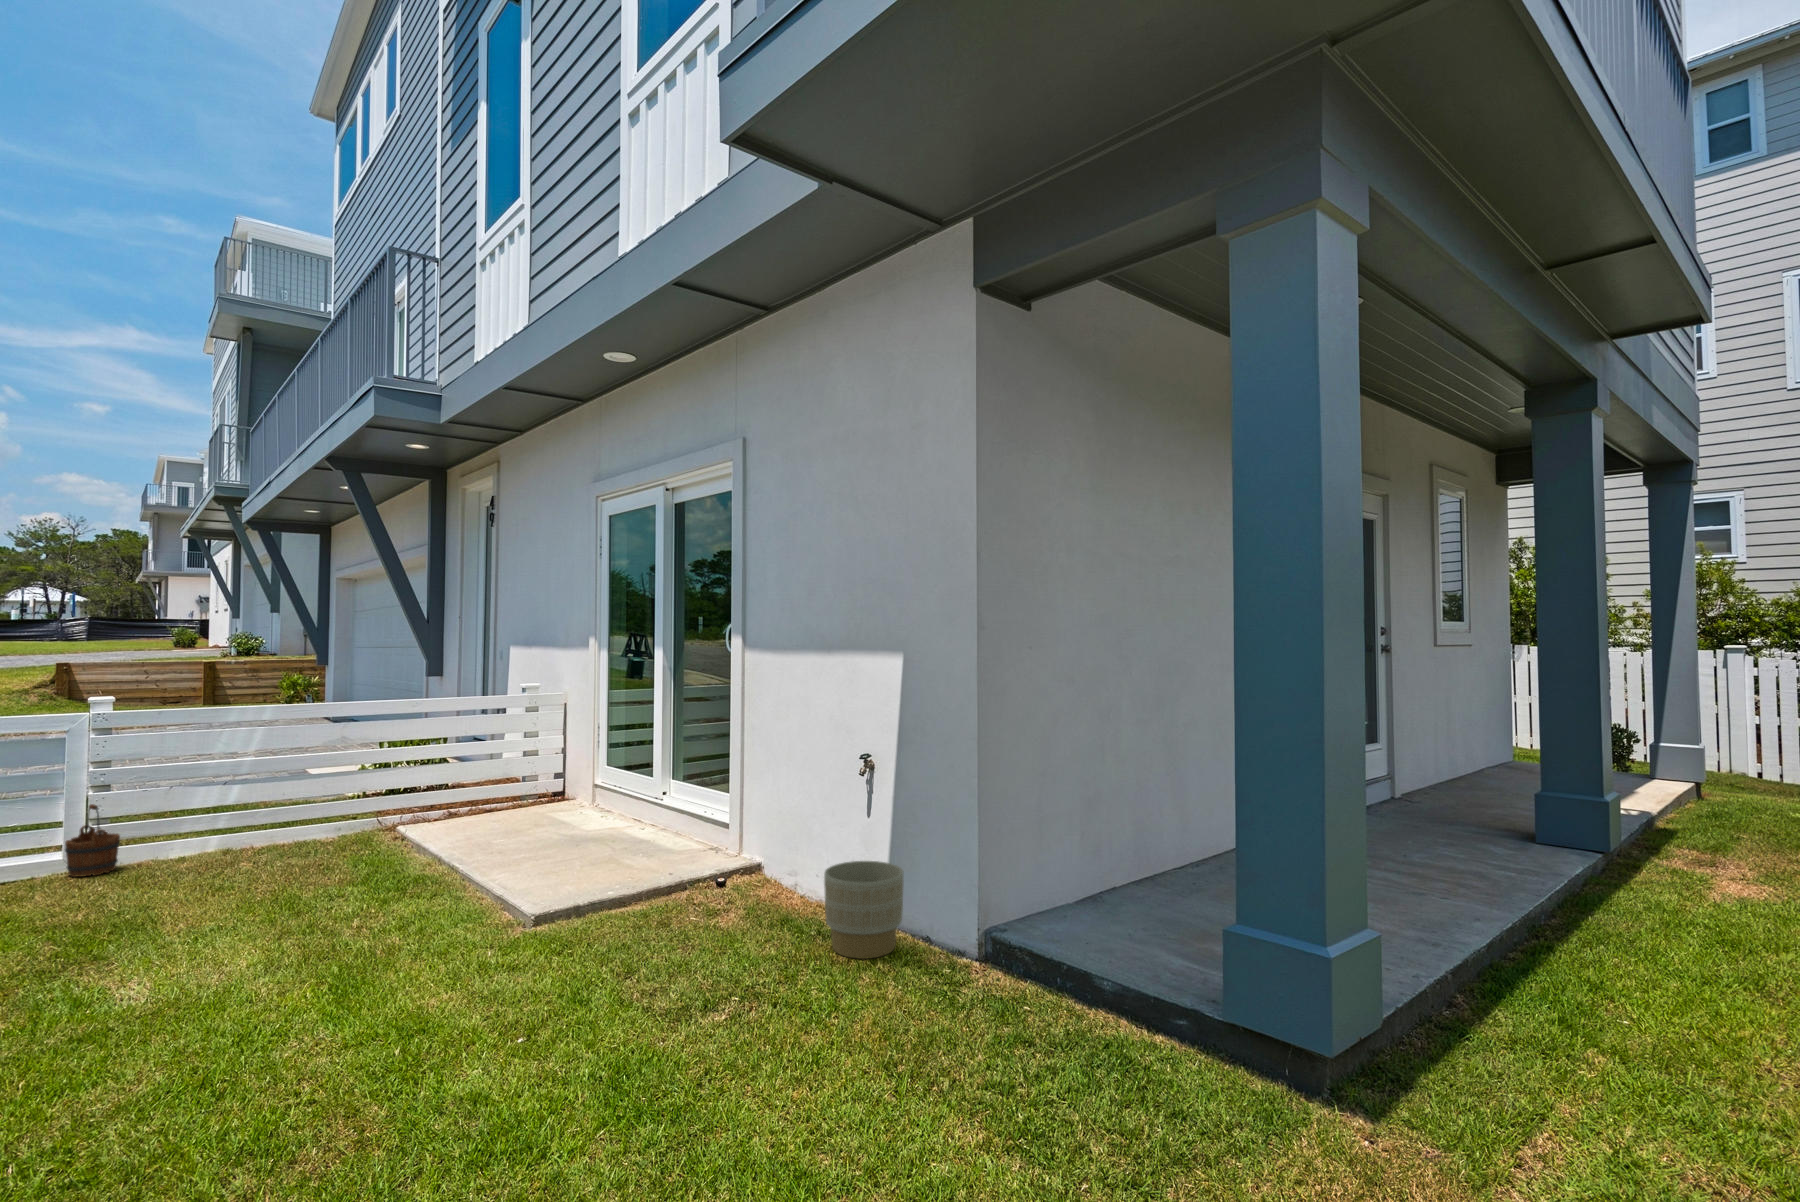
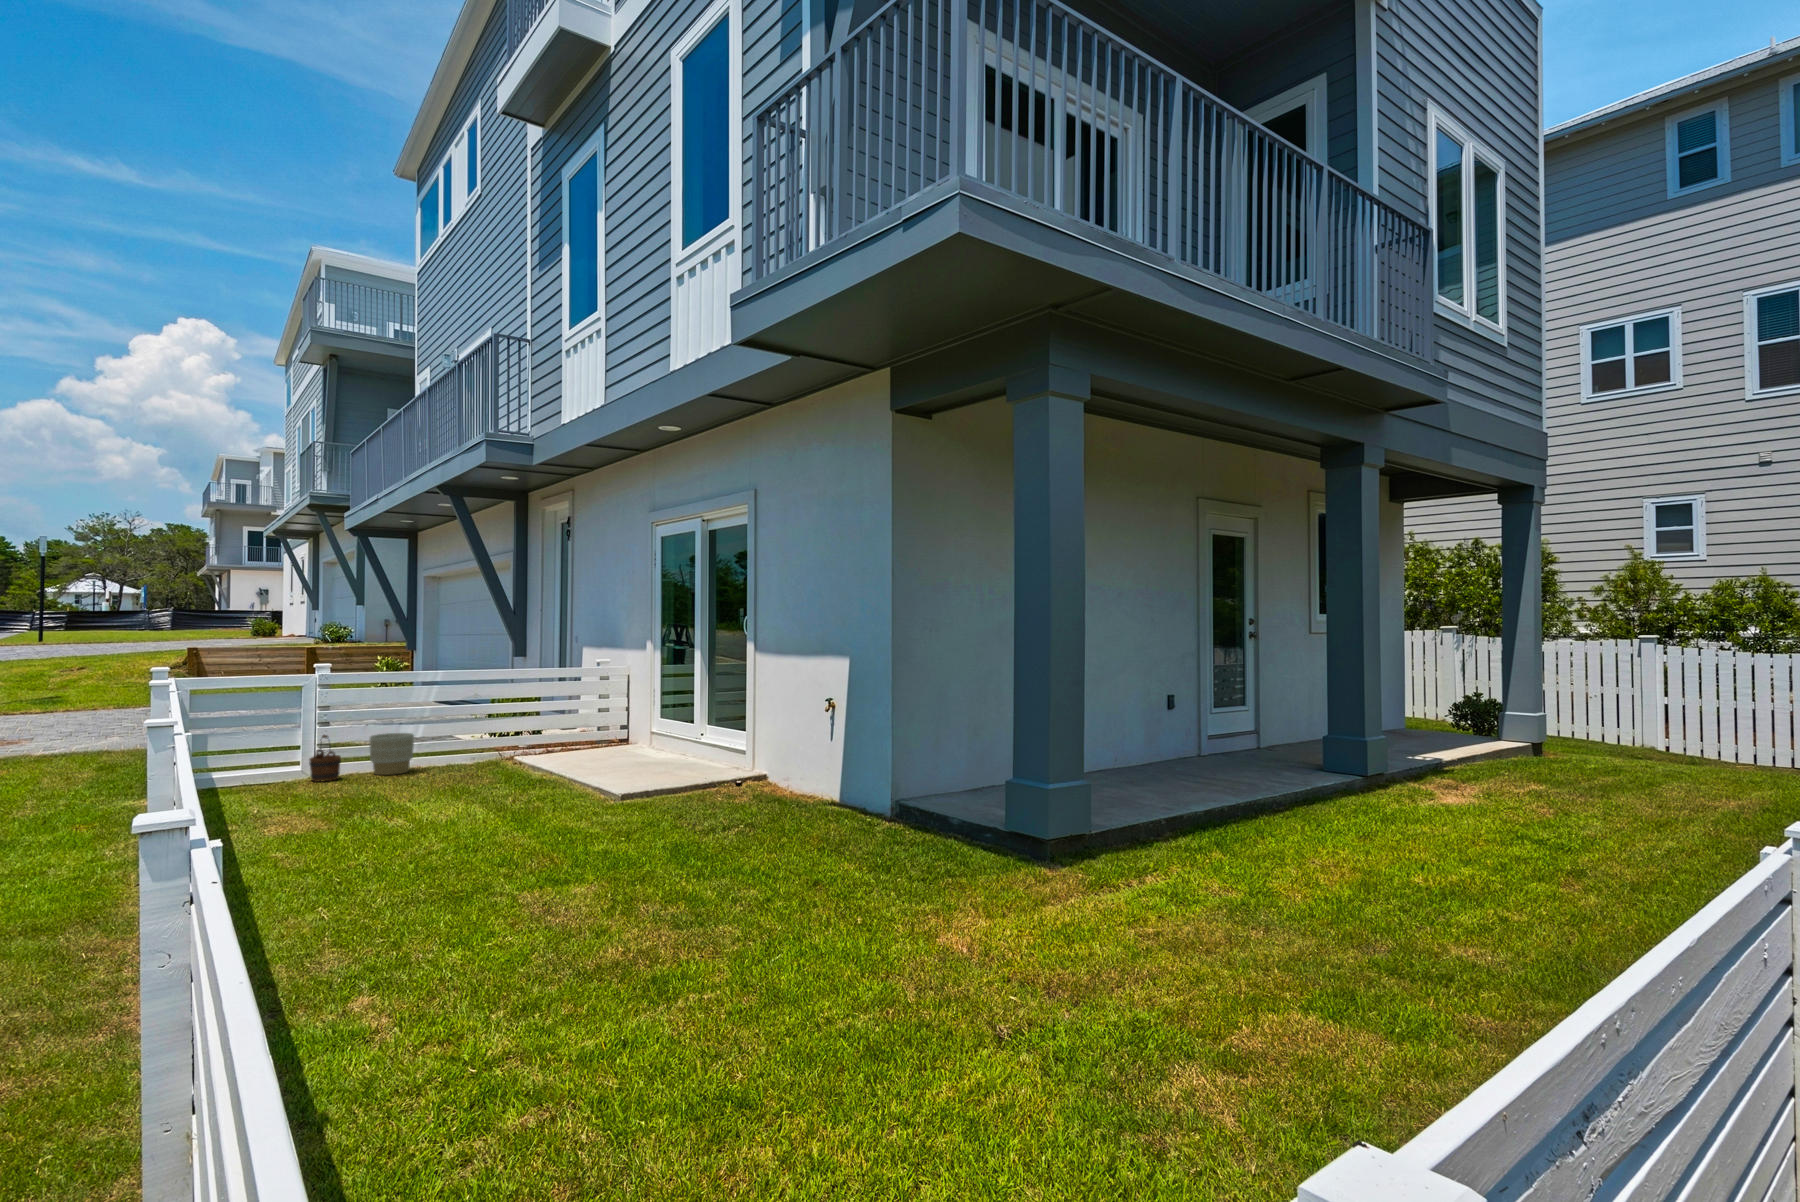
planter: present [824,861,904,959] -> present [370,733,414,775]

